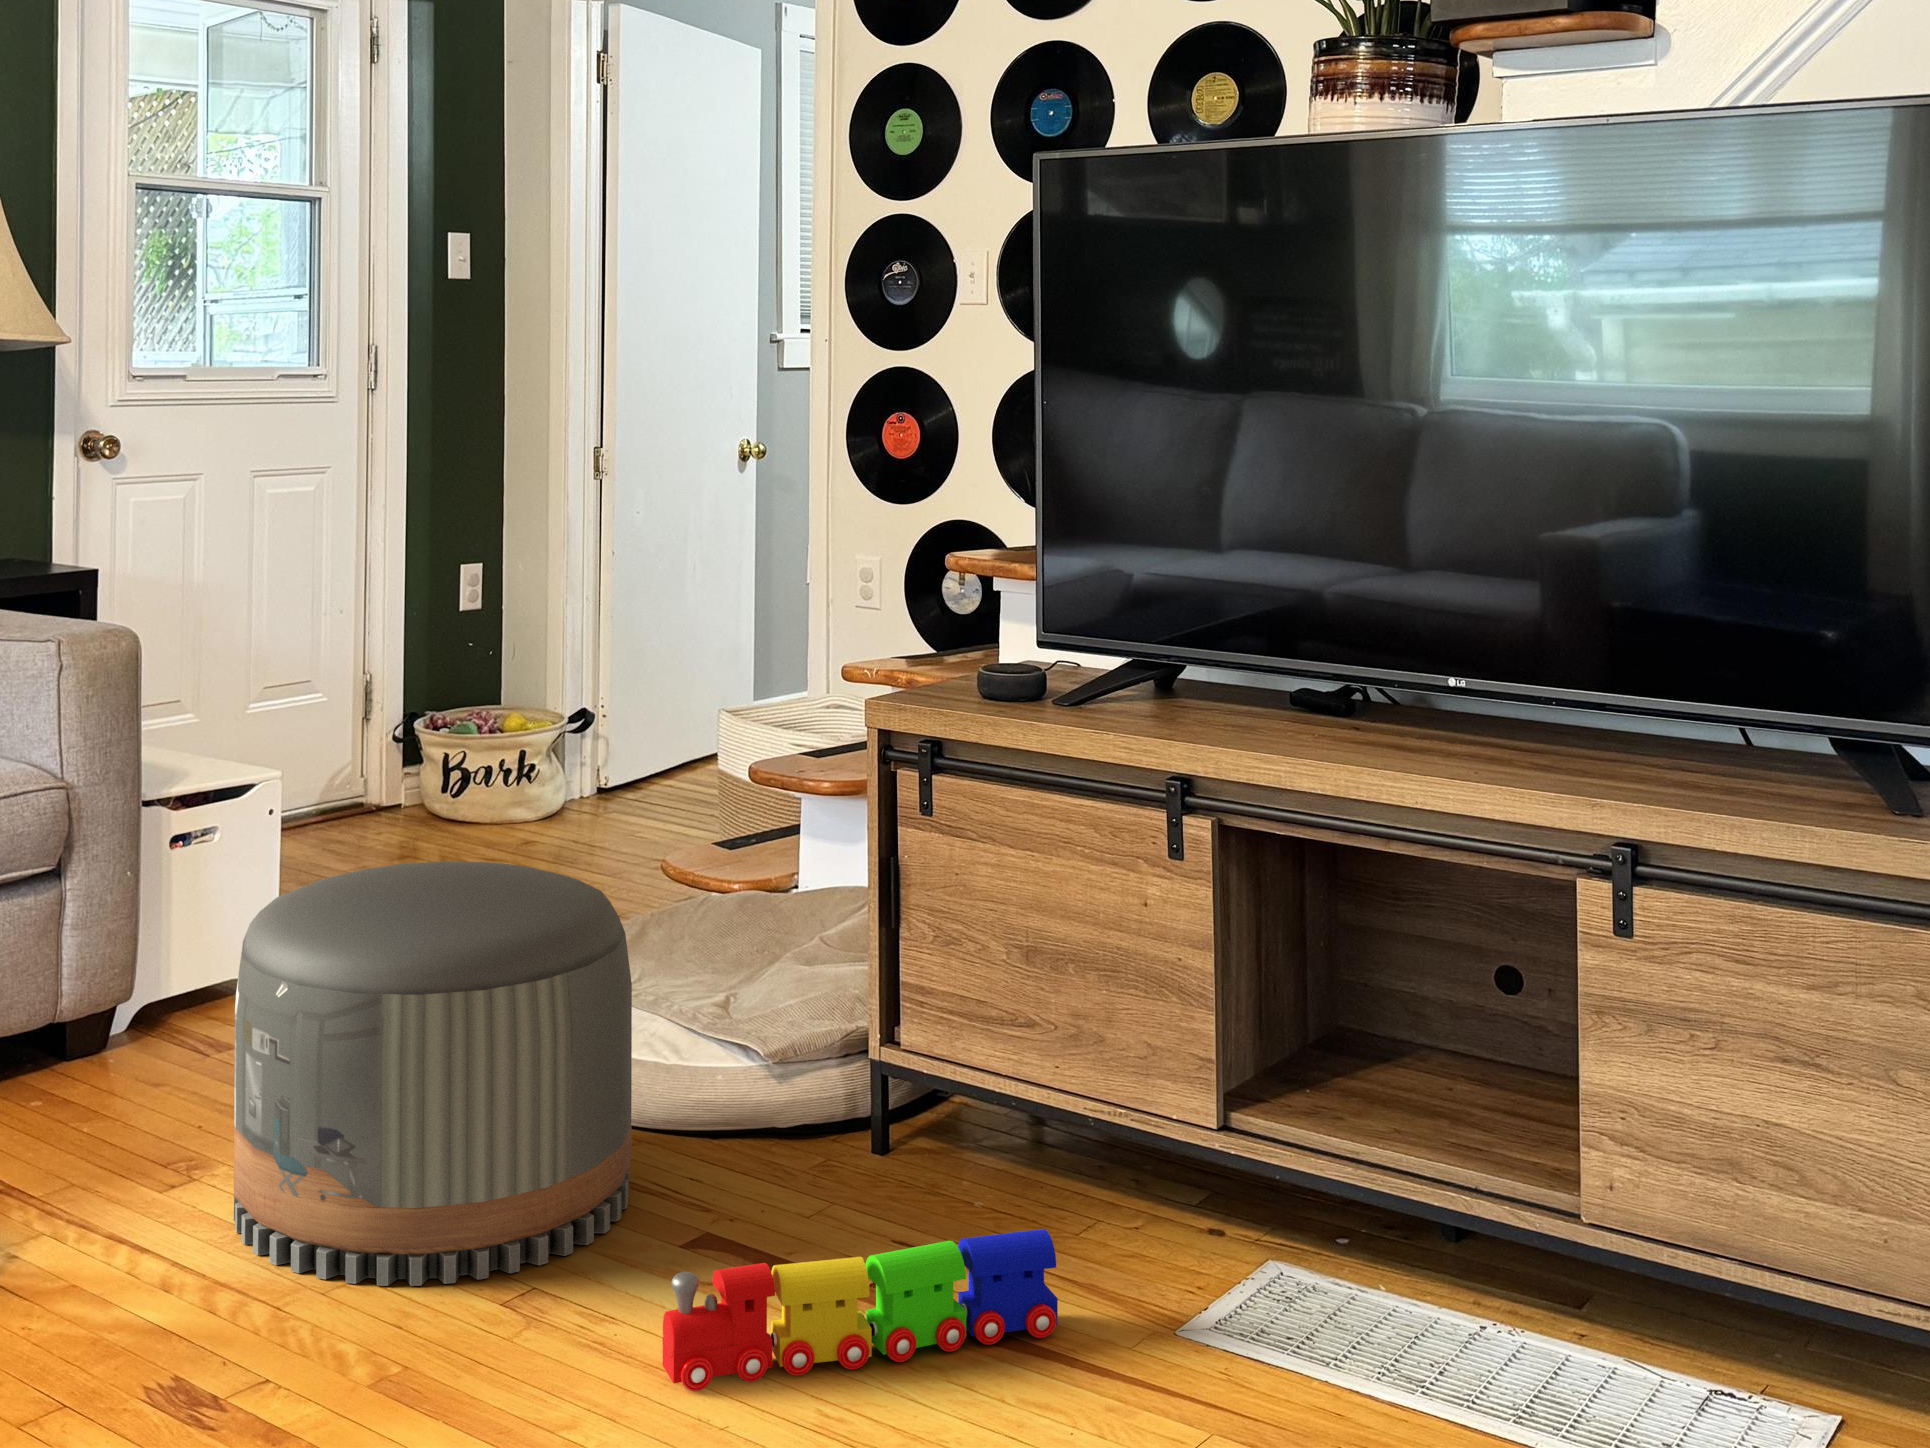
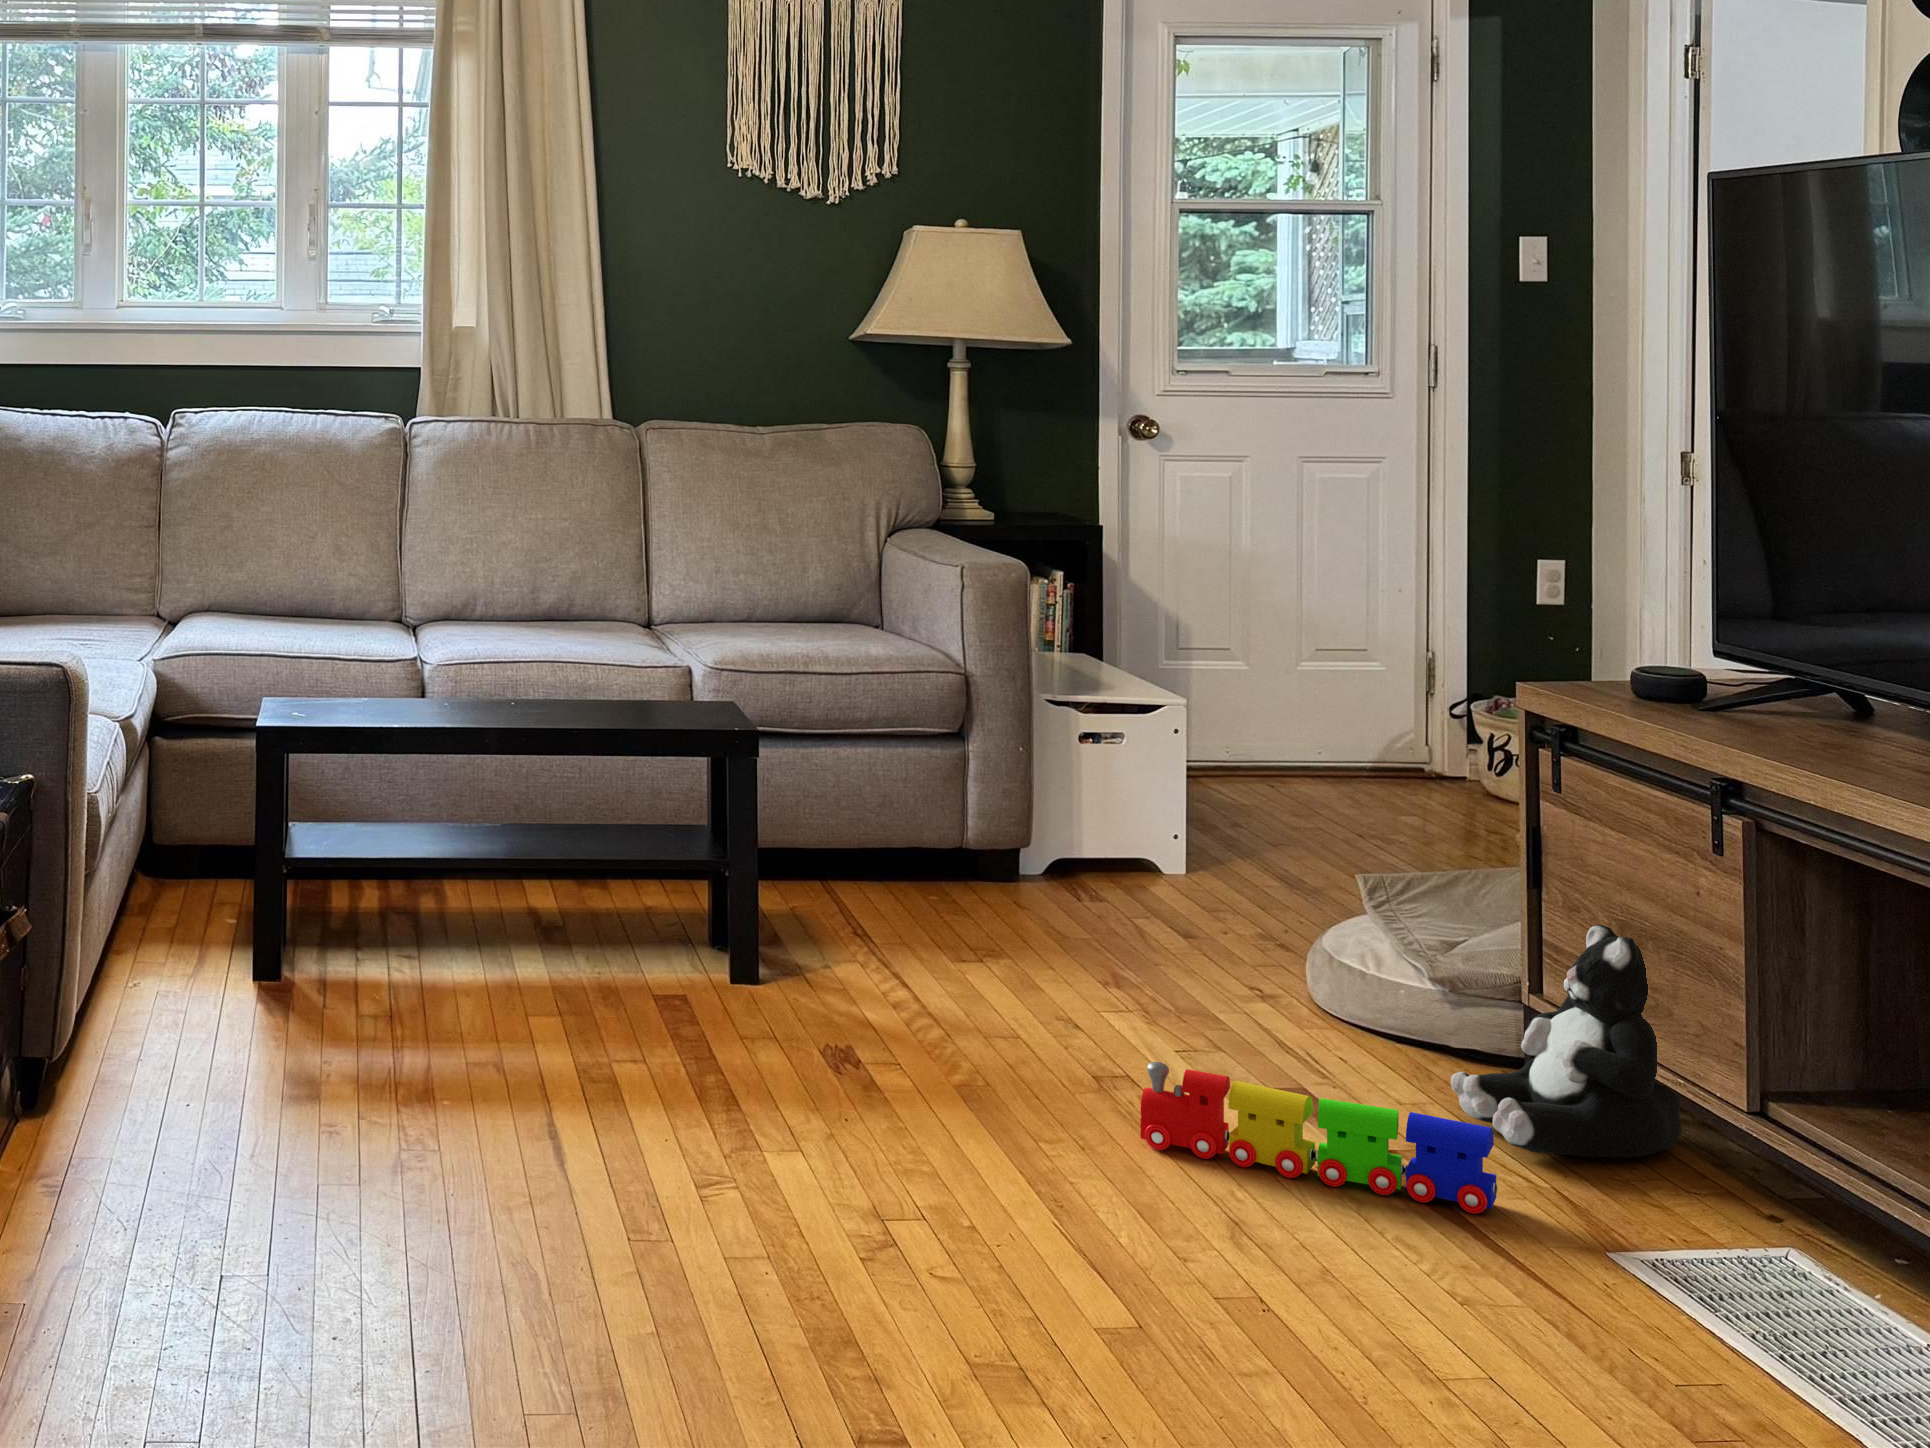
pouf: present [234,861,632,1286] -> none [968,756,1286,1063]
plush toy: none [877,958,1084,1235] -> present [1451,925,1682,1158]

